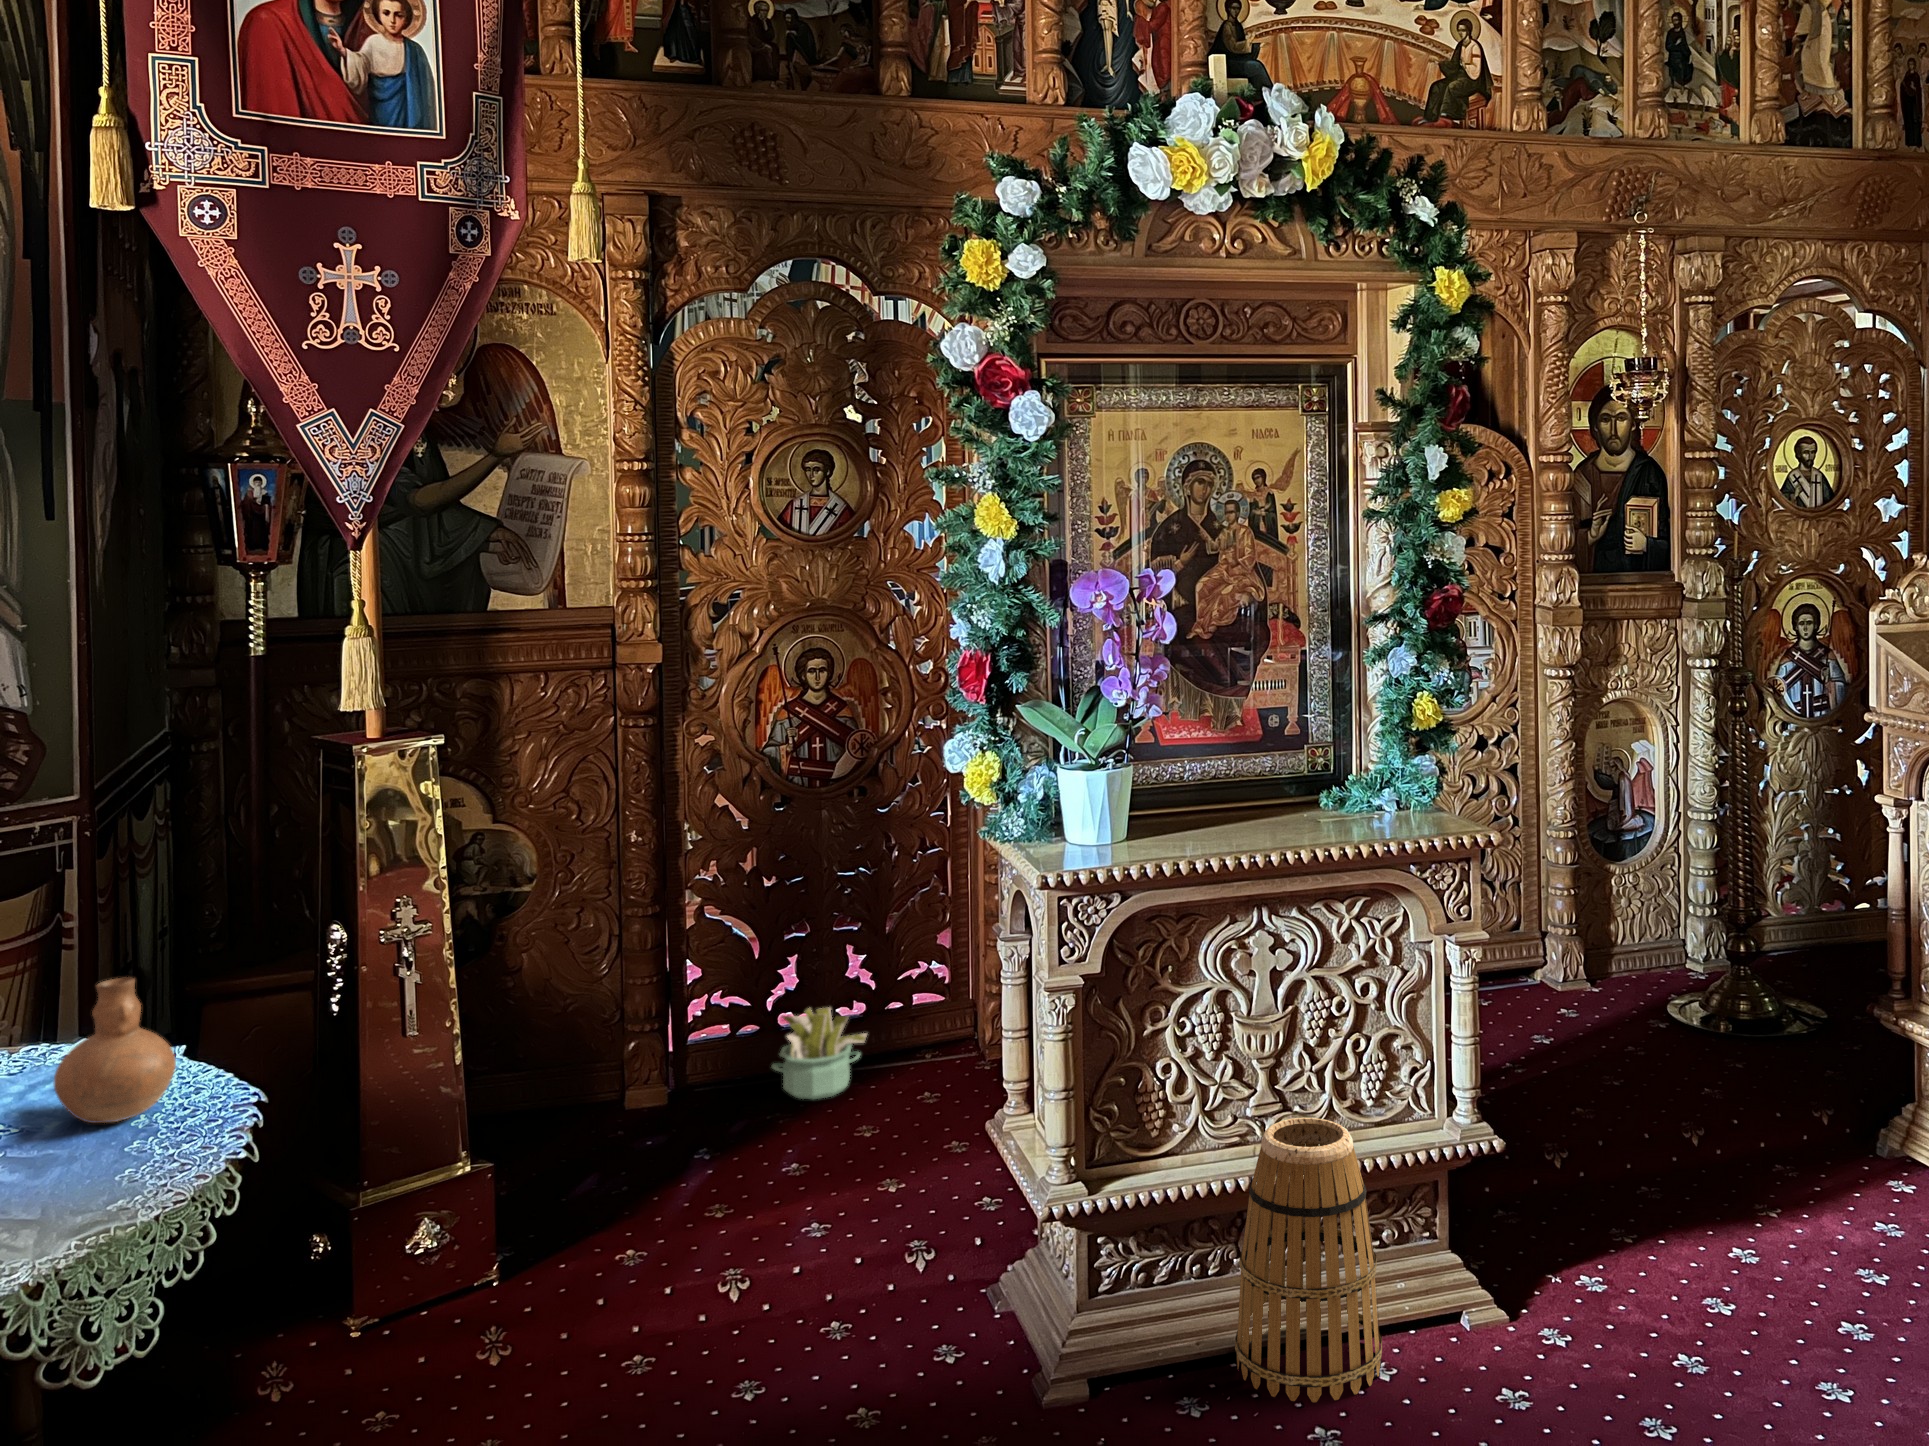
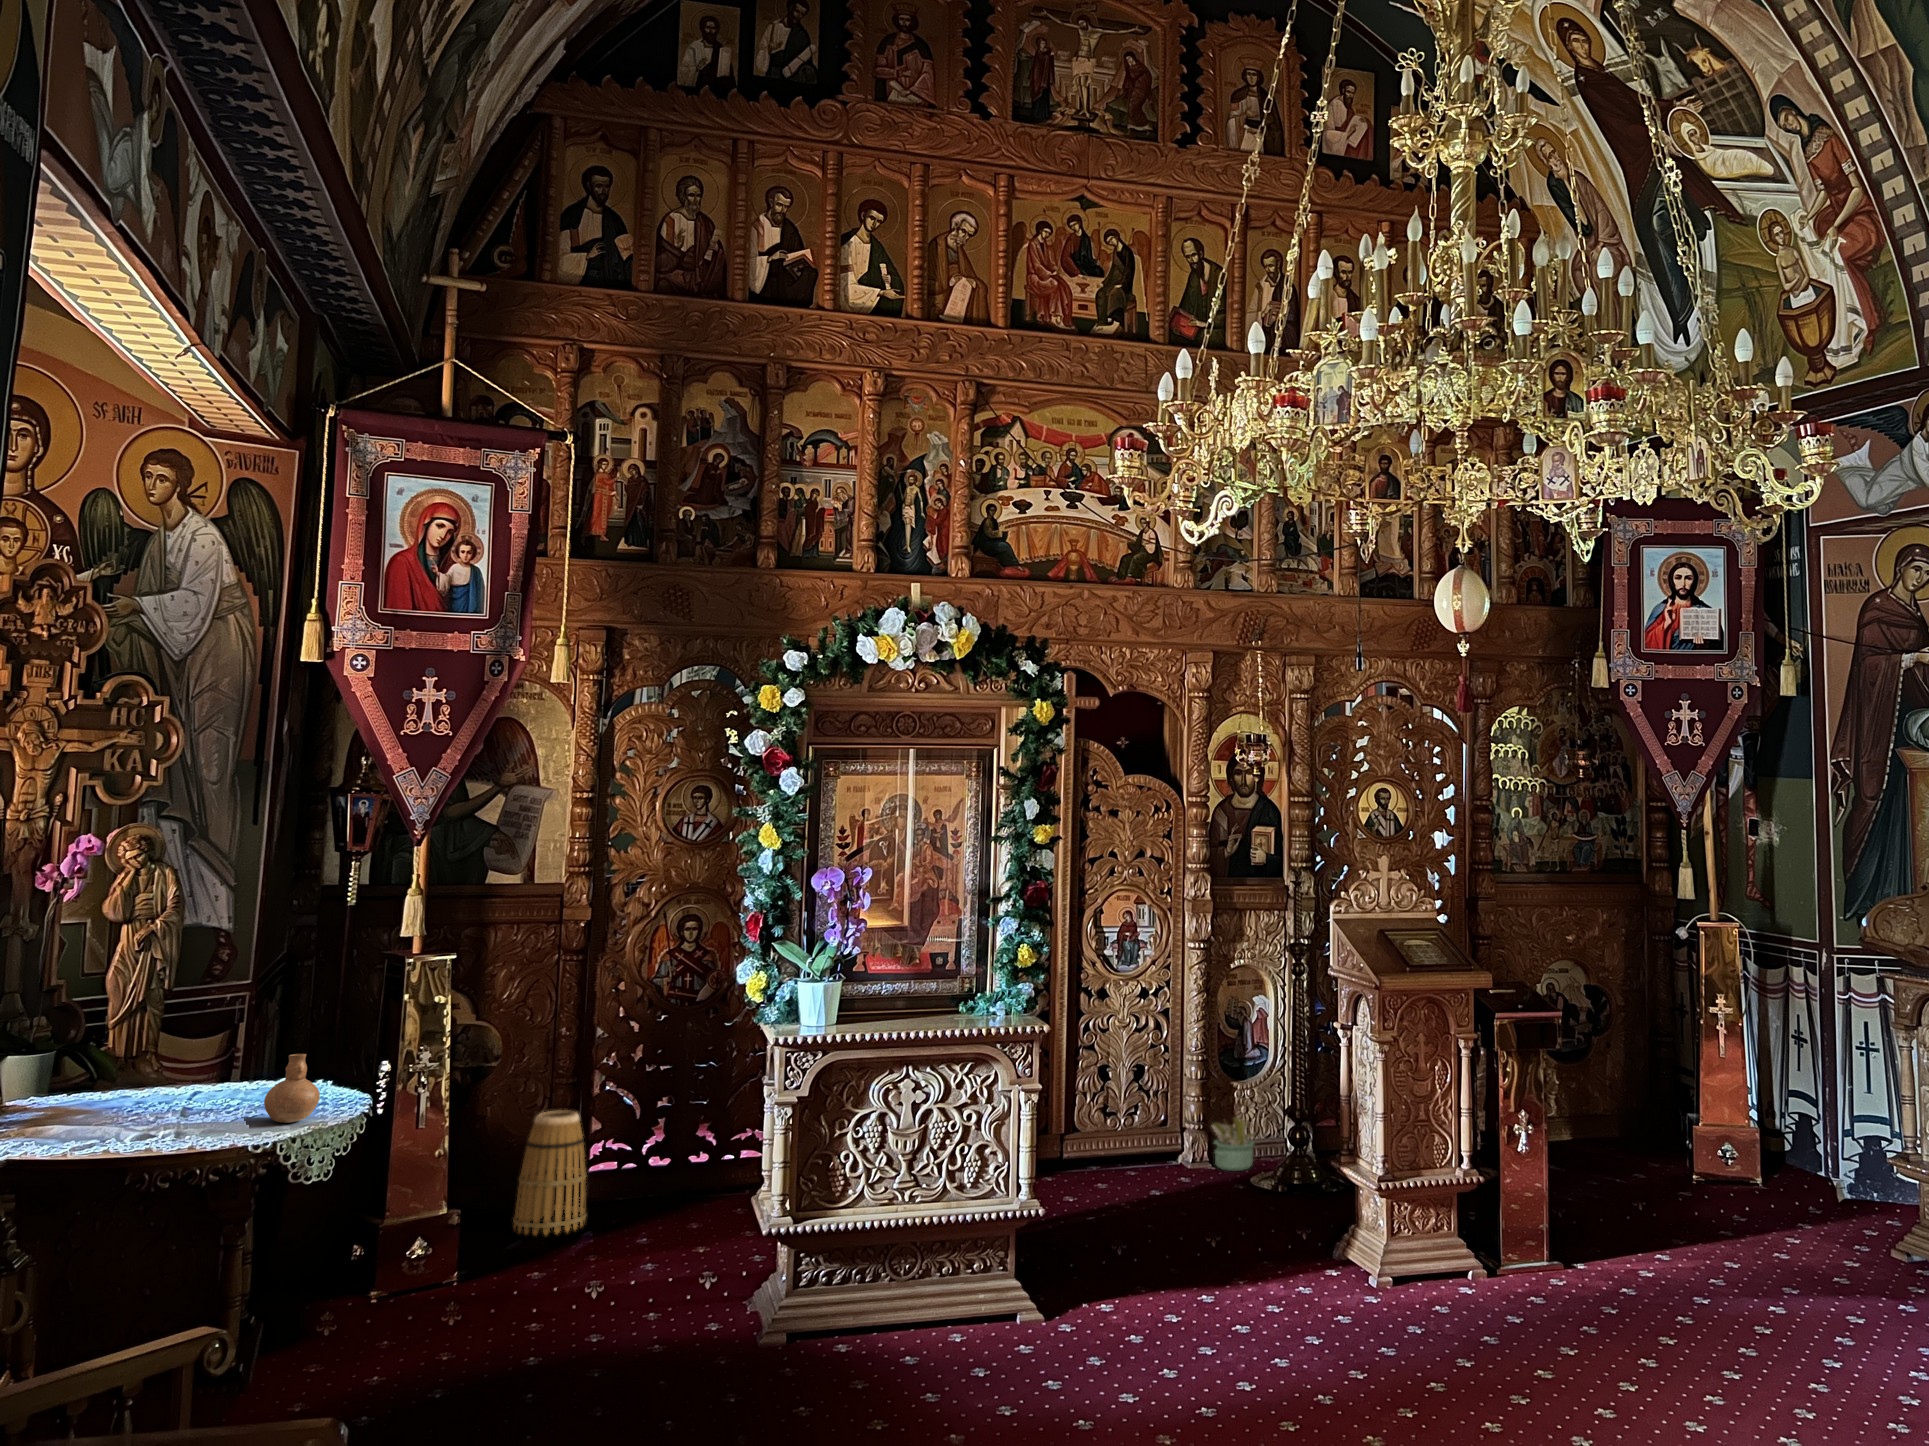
decorative plant: present [772,1008,867,1099] -> present [1212,1117,1255,1171]
basket: present [1235,1118,1382,1402] -> present [513,1110,586,1235]

